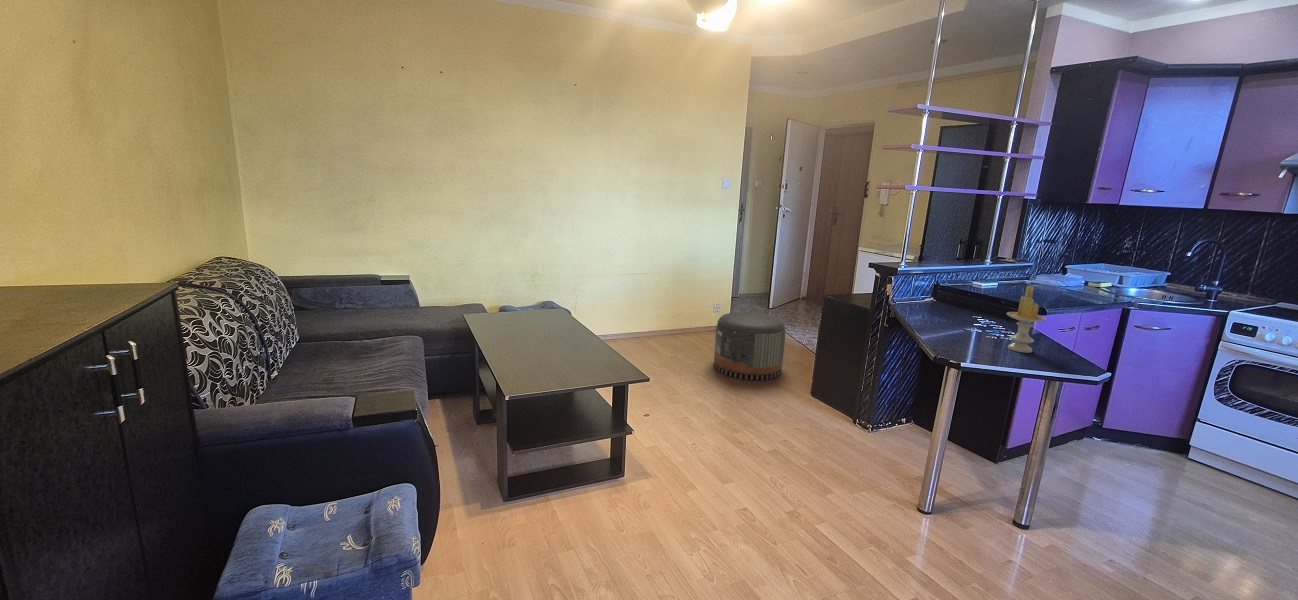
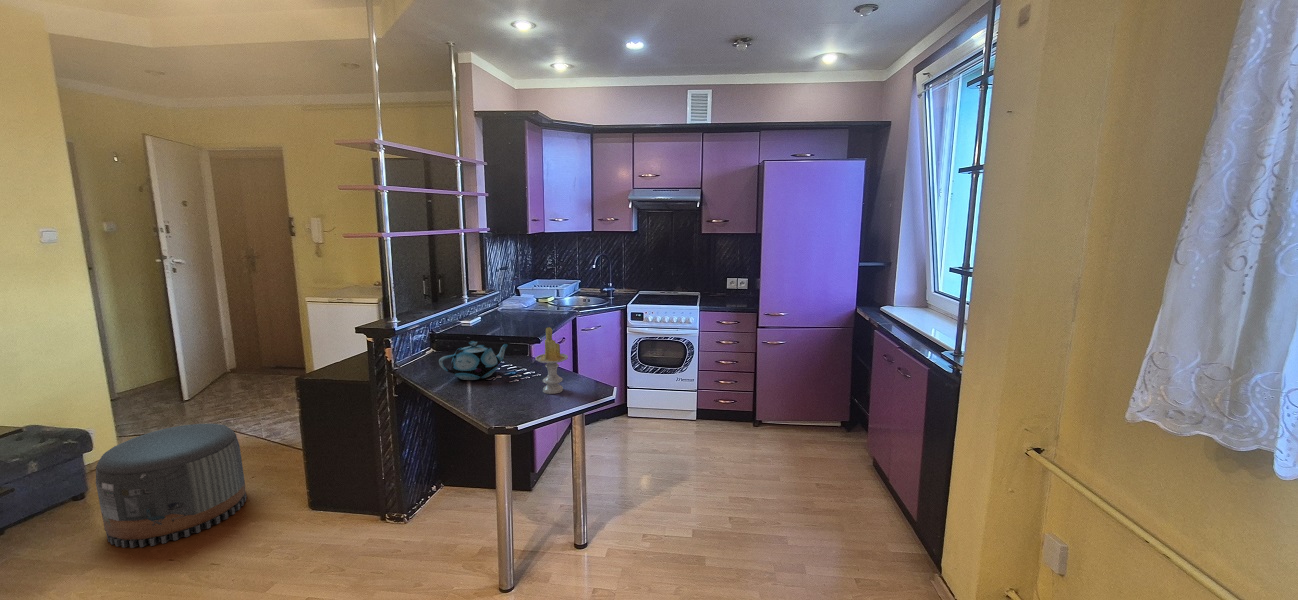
teapot: none [921,290,998,325] -> present [439,341,510,380]

